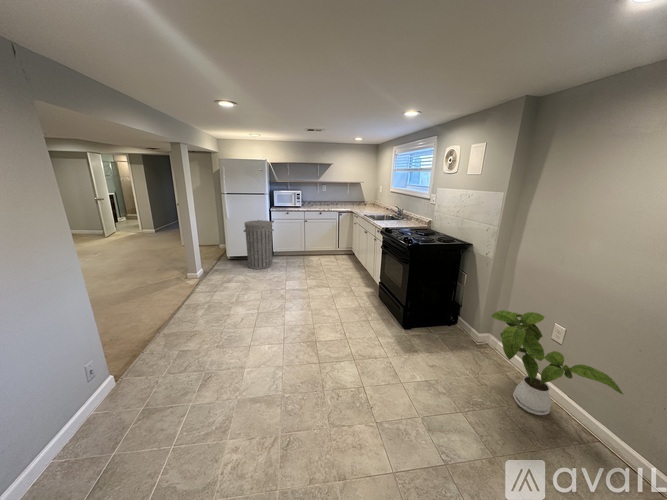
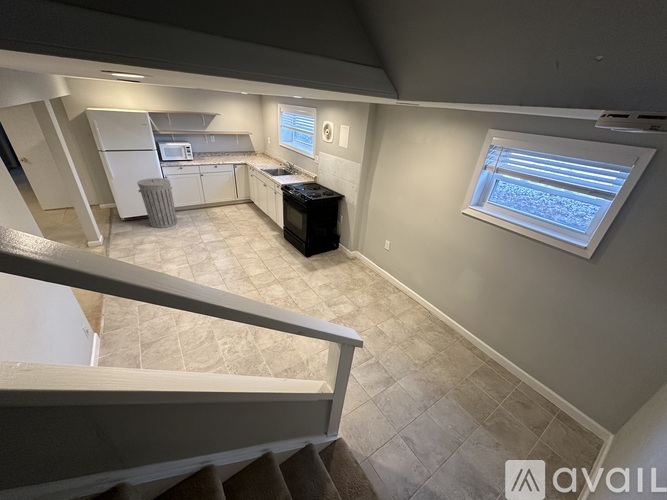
house plant: present [491,310,623,415] -> none [356,237,408,287]

